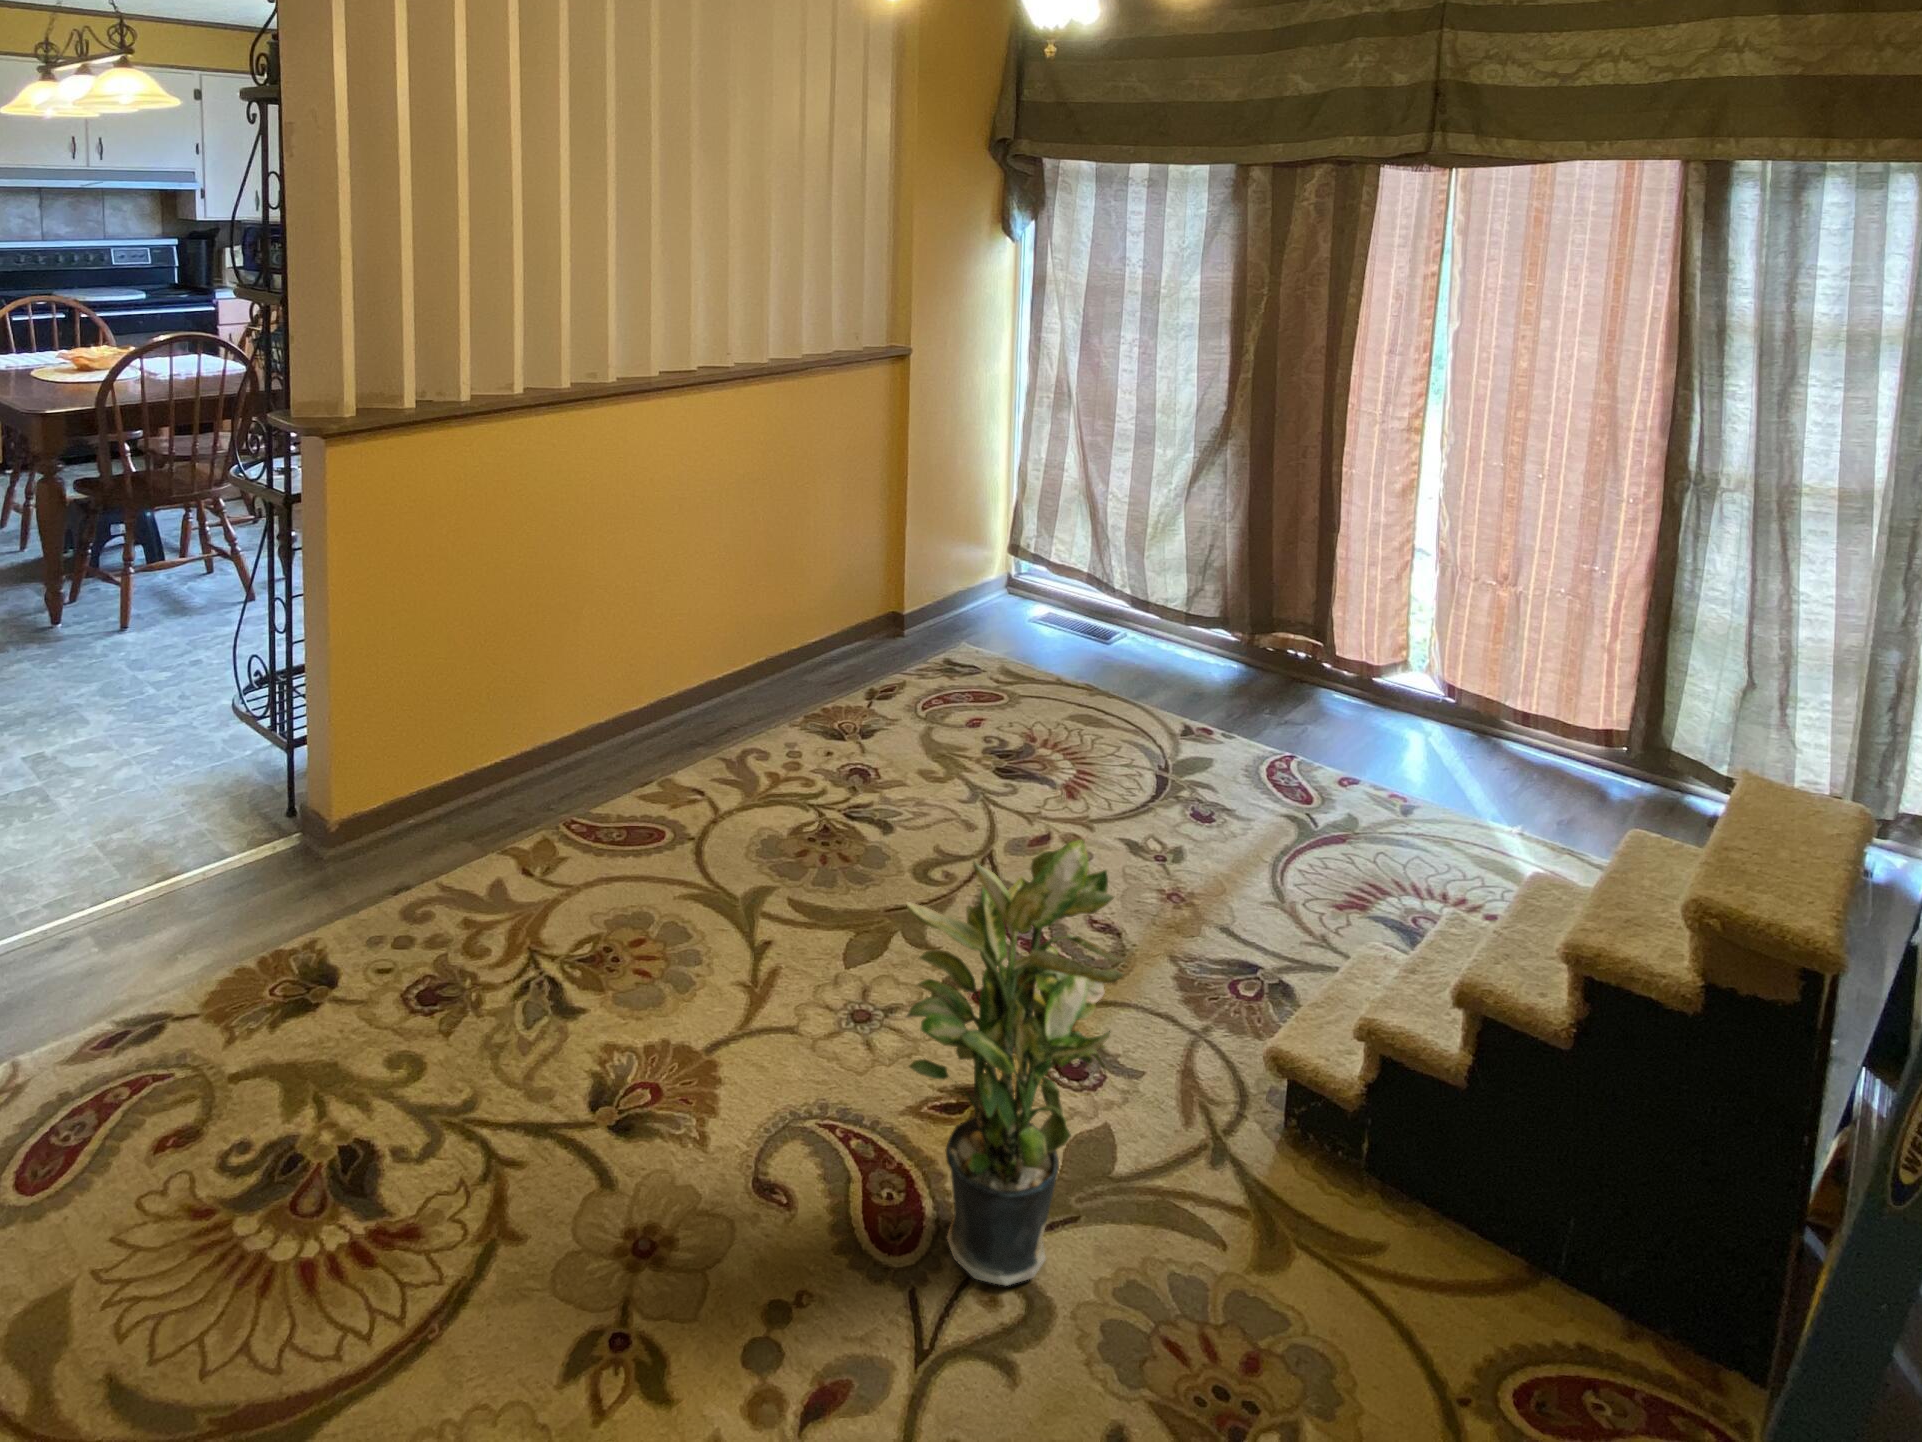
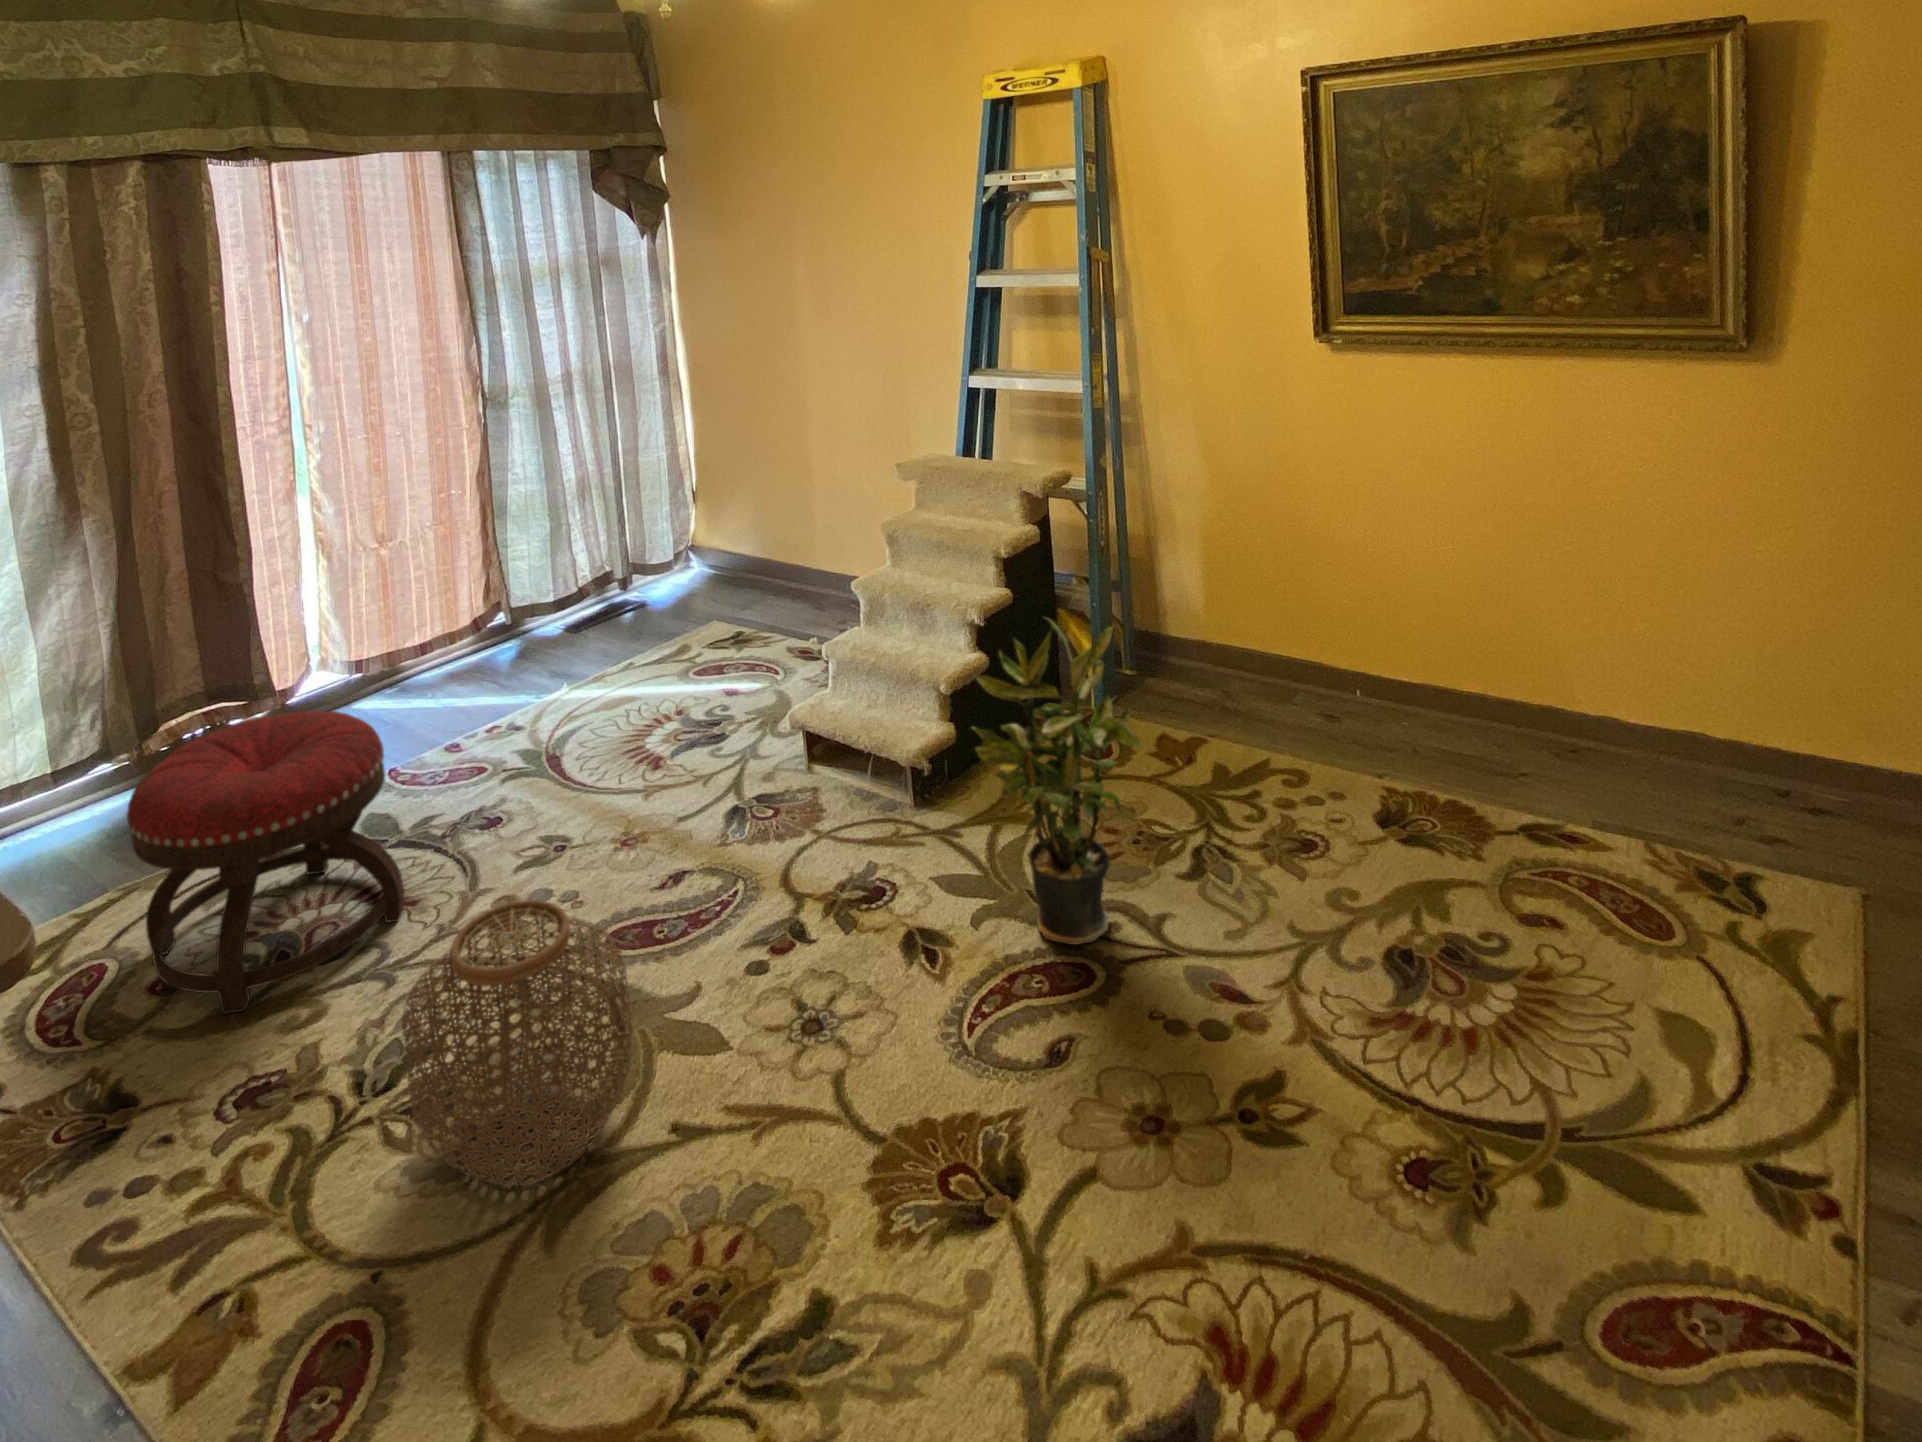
ottoman: none [933,595,1122,805] -> present [127,711,404,1014]
woven basket: none [697,711,857,909] -> present [402,900,632,1186]

